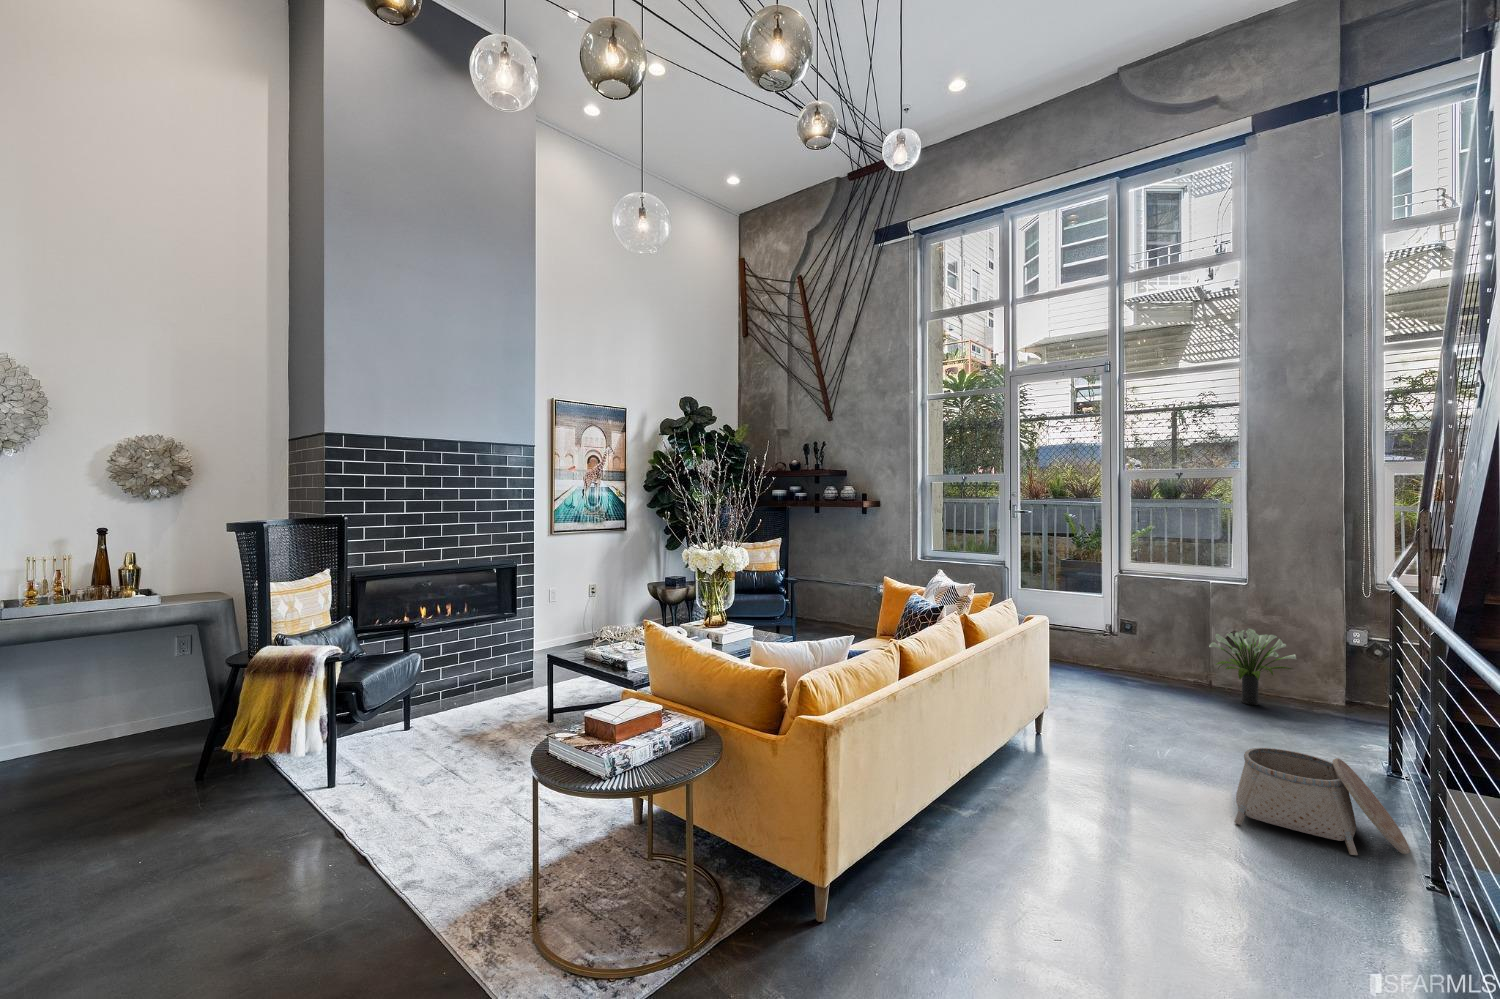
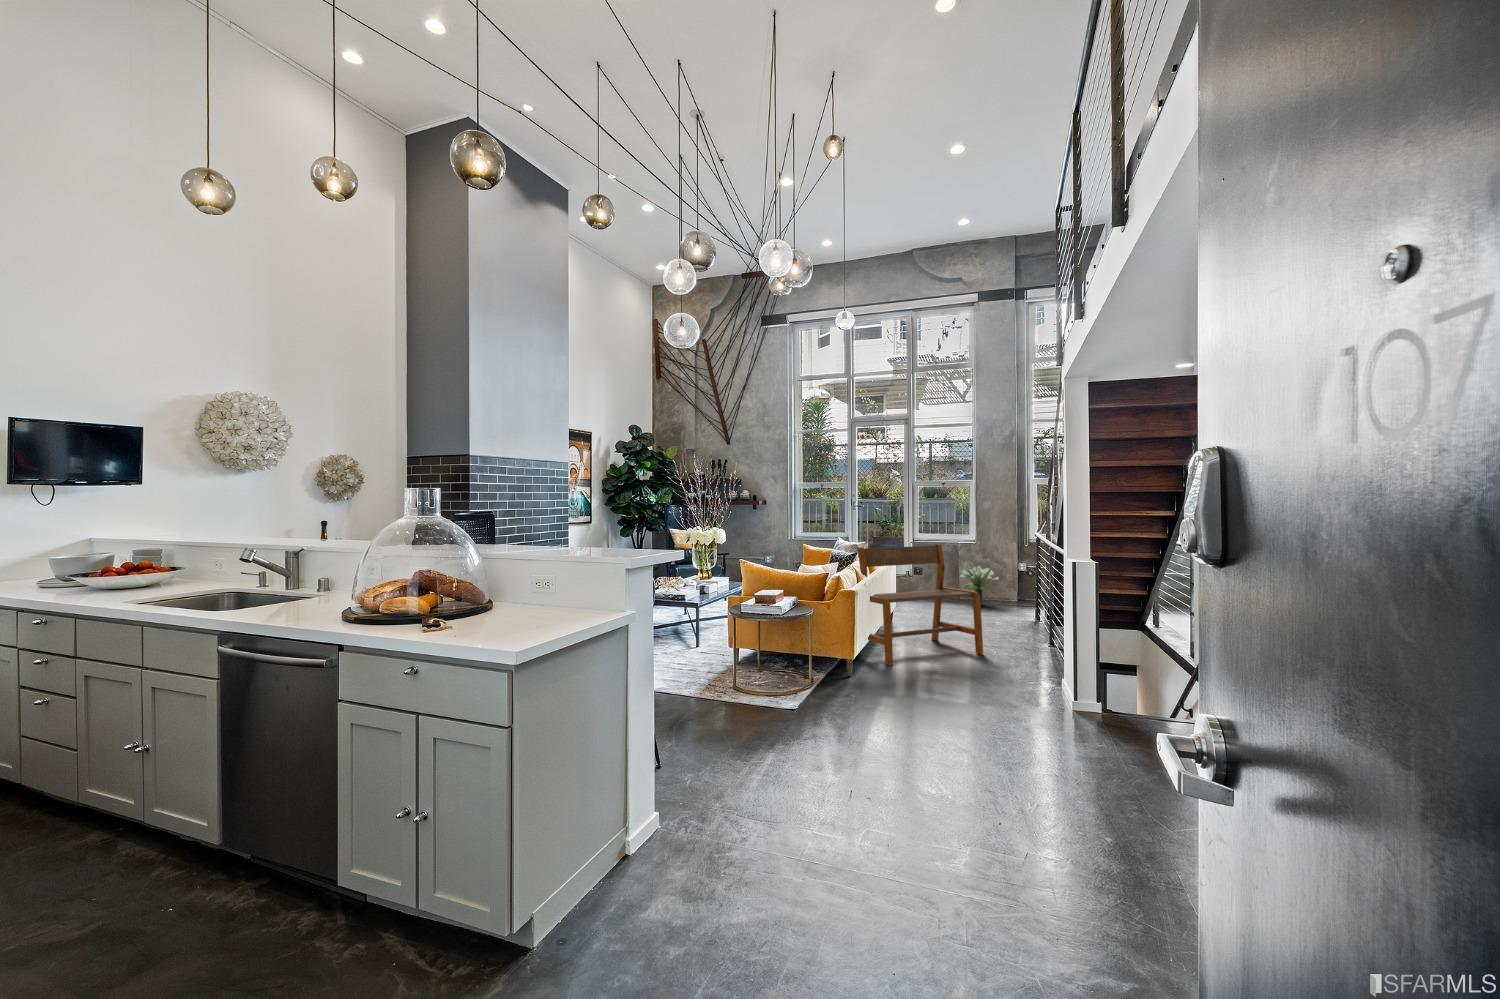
bench: none [913,595,1220,871] -> present [858,544,983,665]
basket: present [1234,748,1410,855] -> none [984,610,1045,646]

